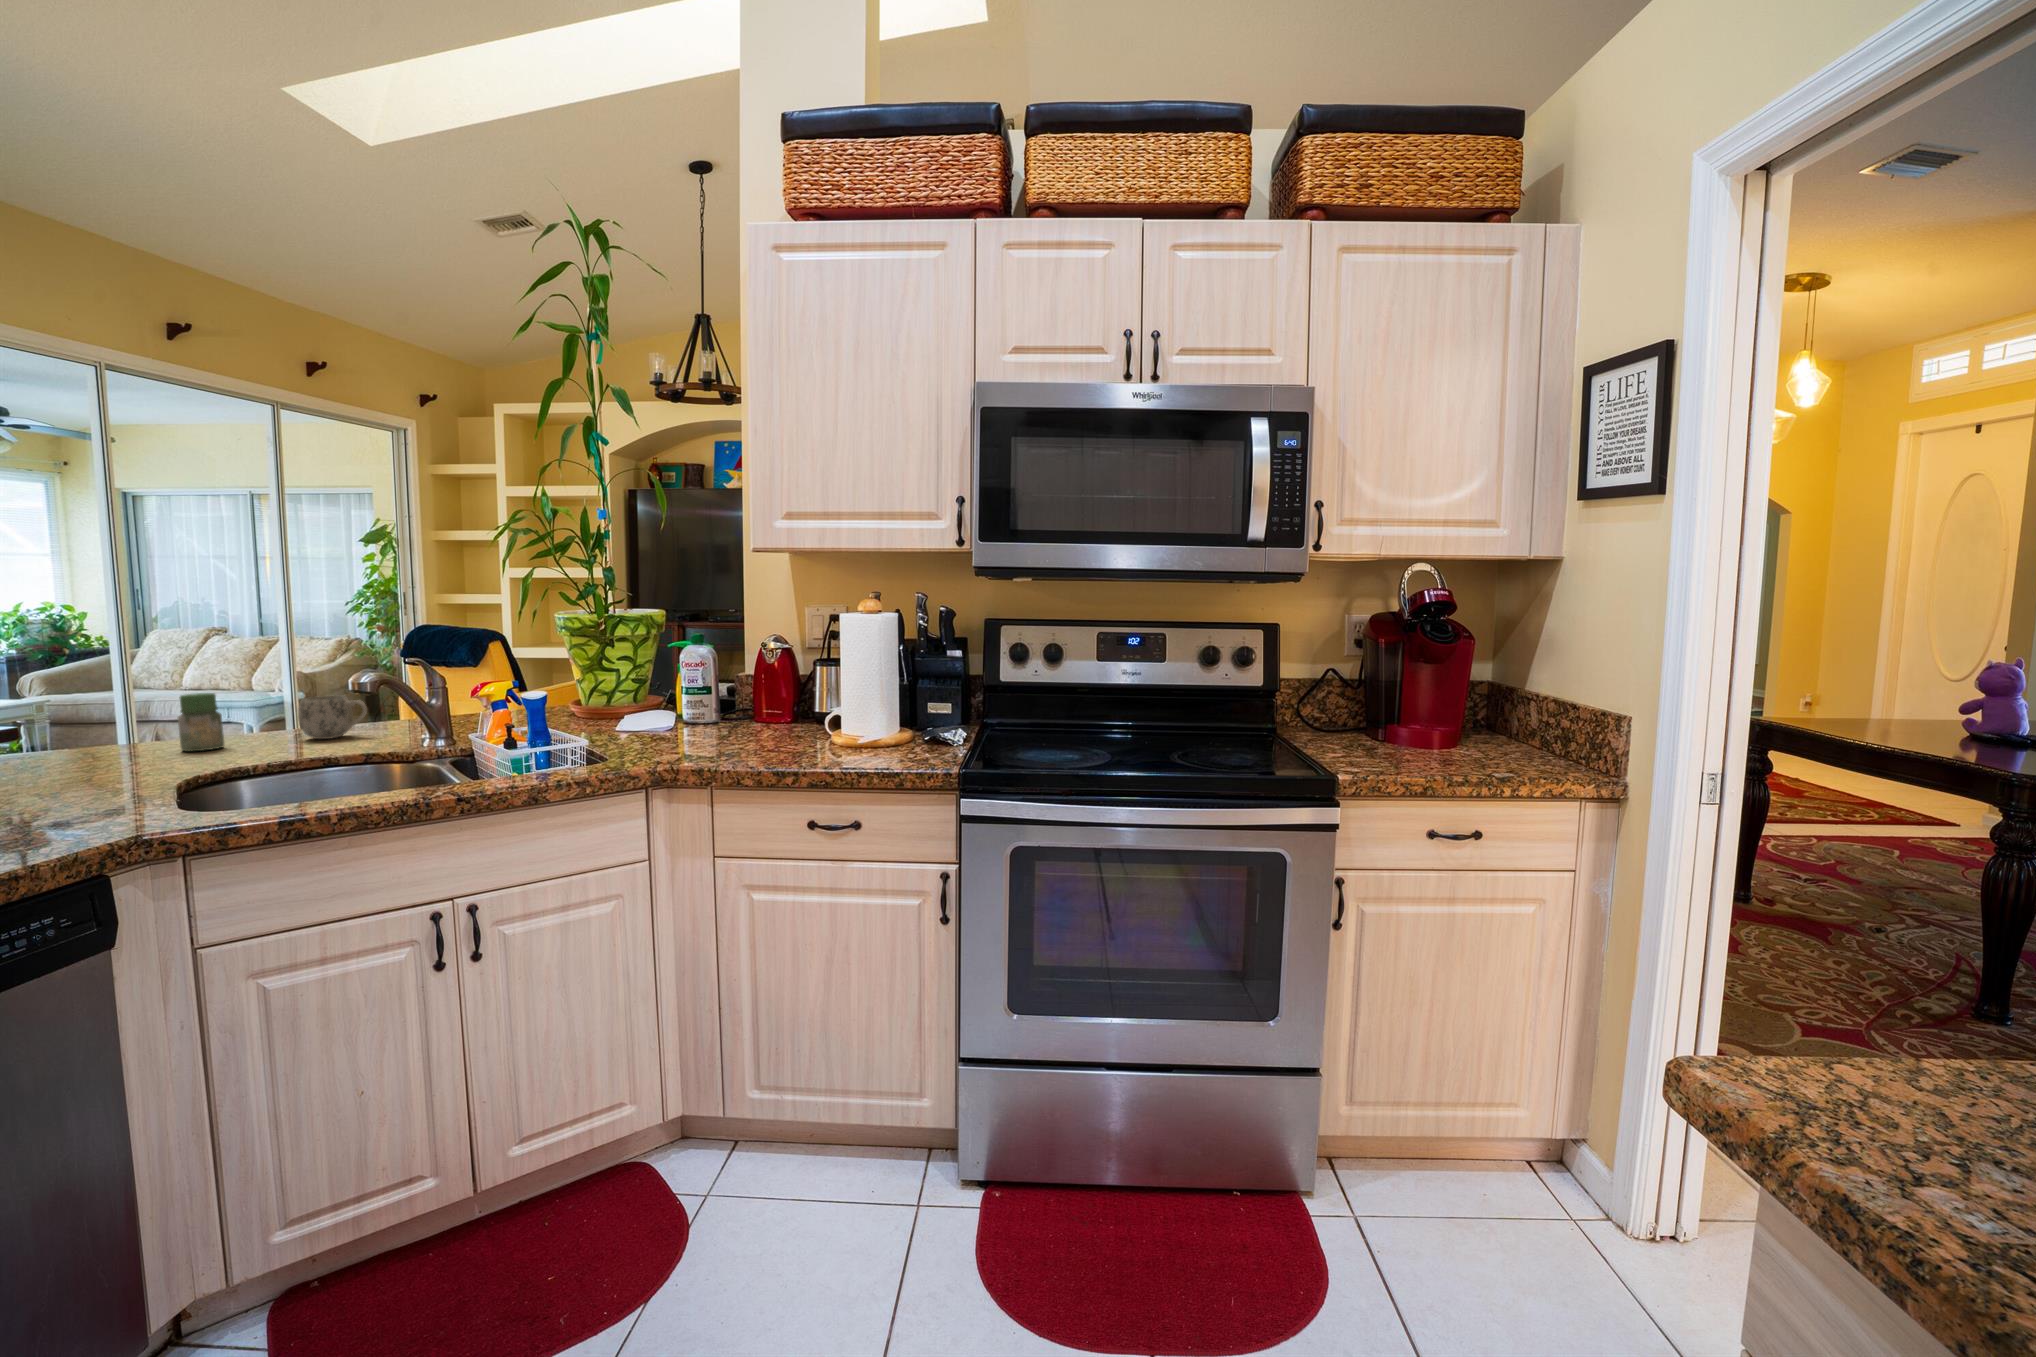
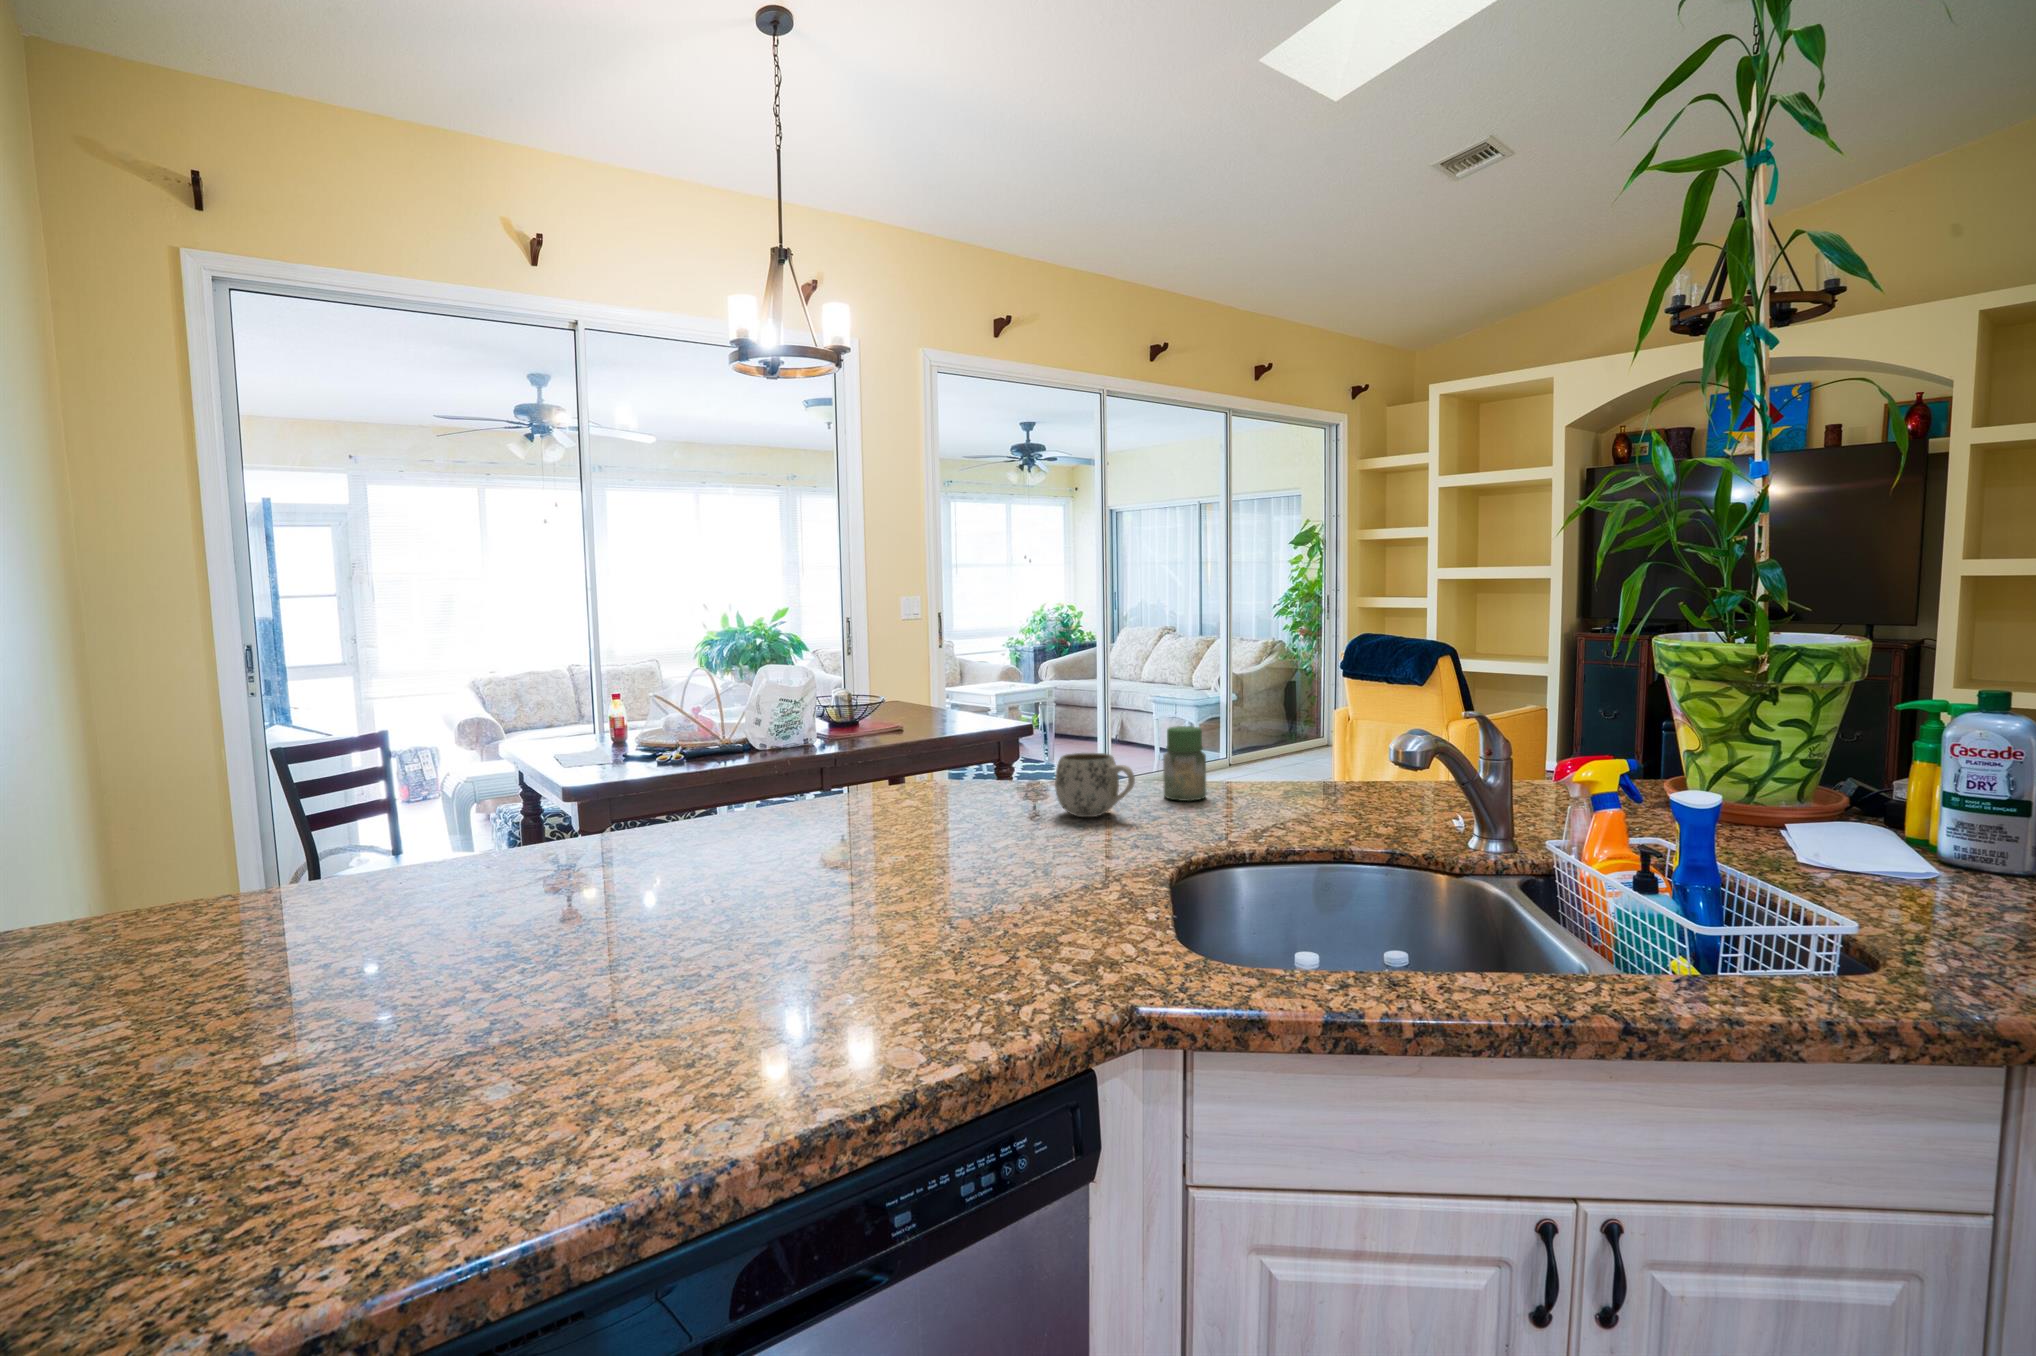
mug: present [298,695,367,739] -> present [1055,753,1135,817]

